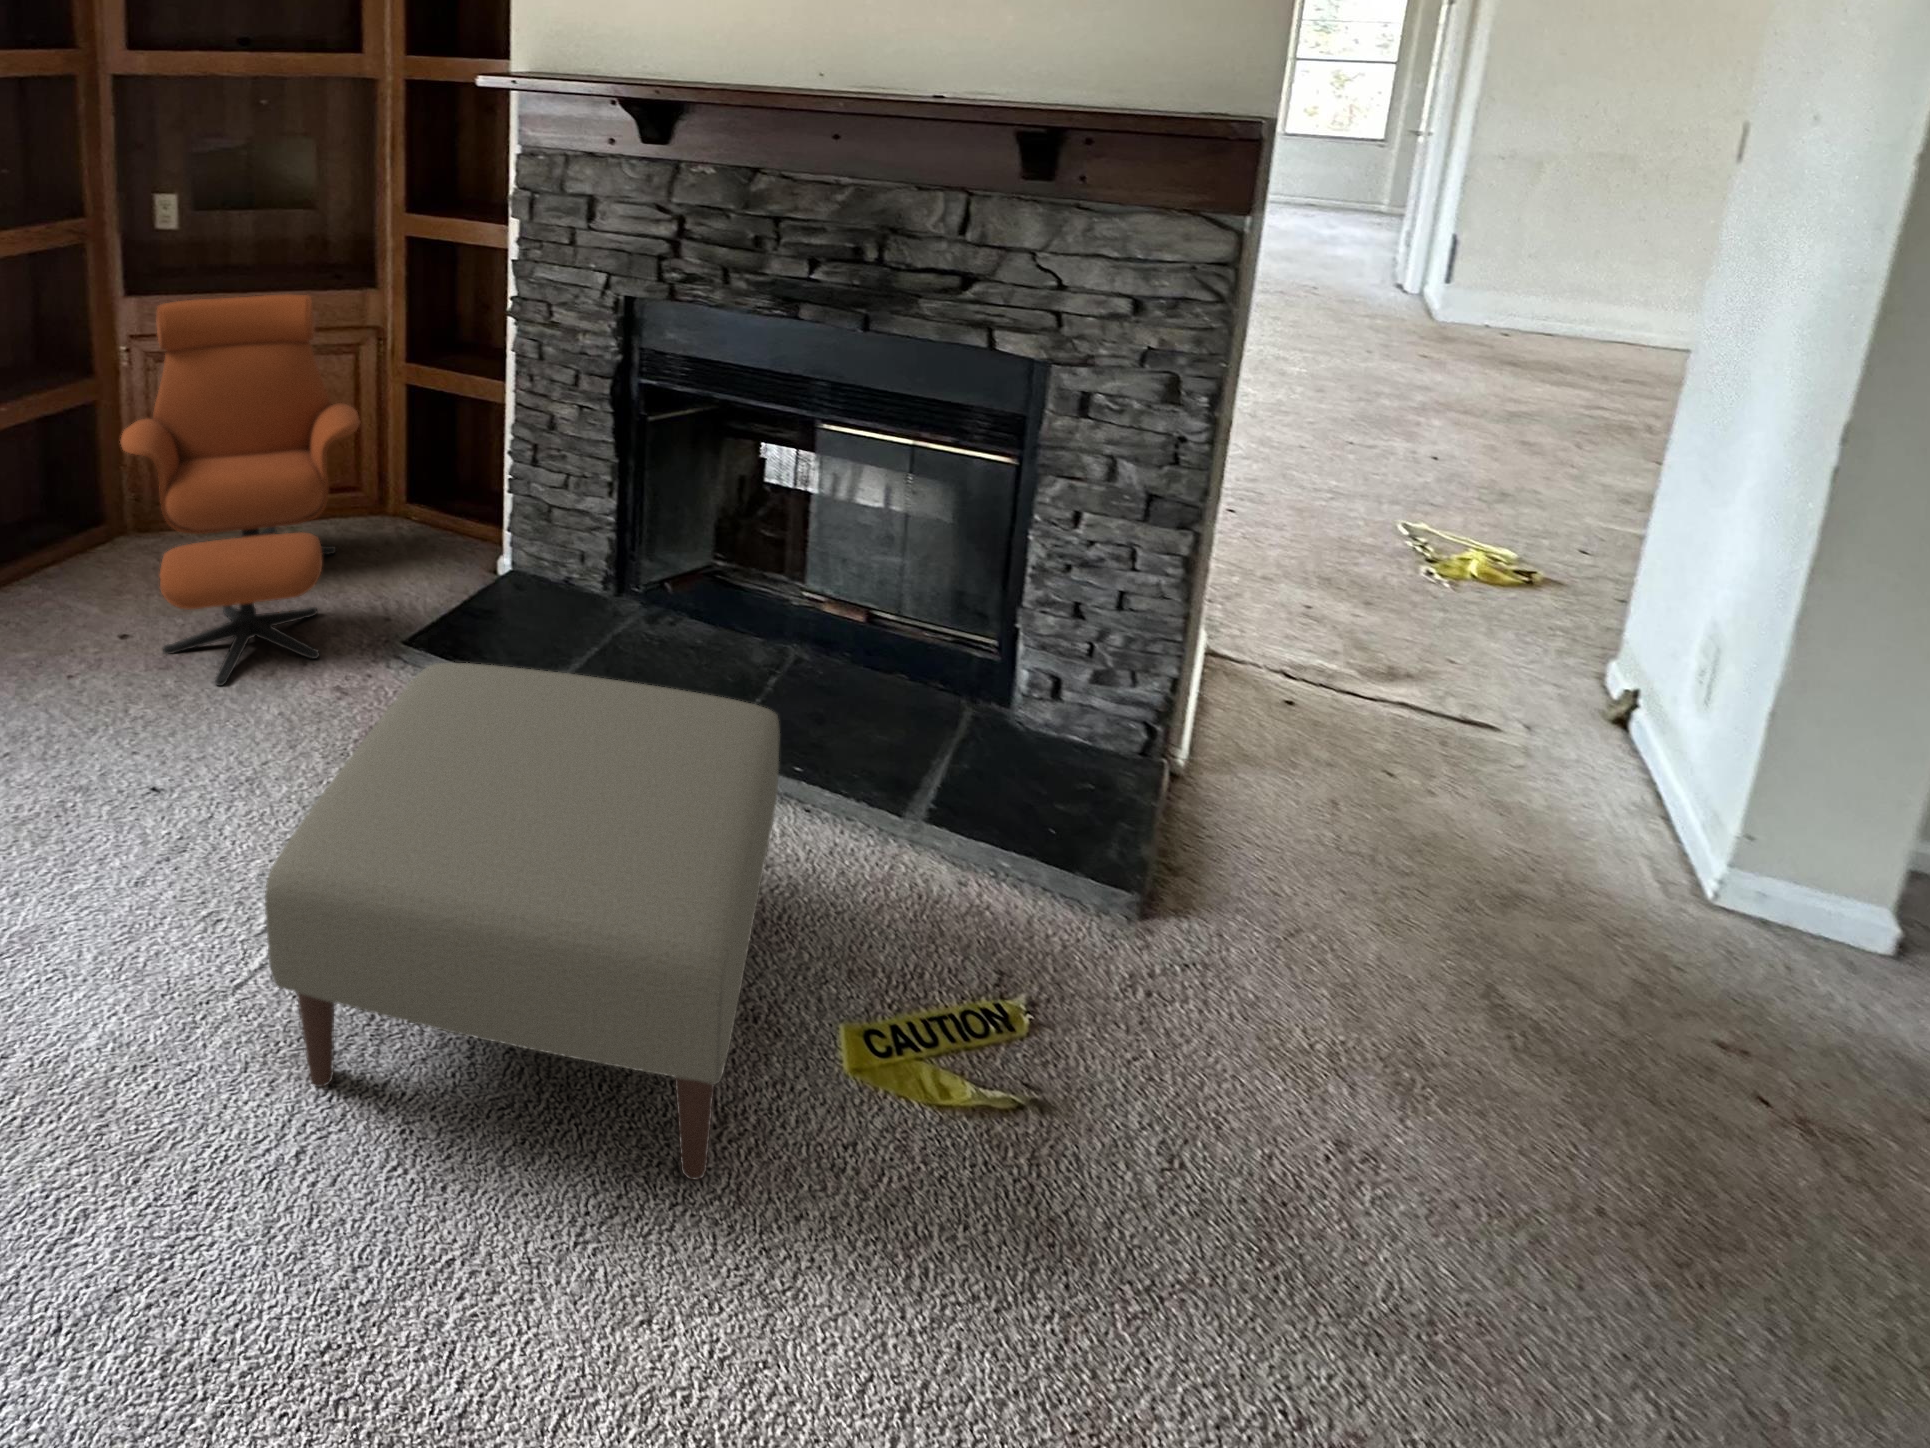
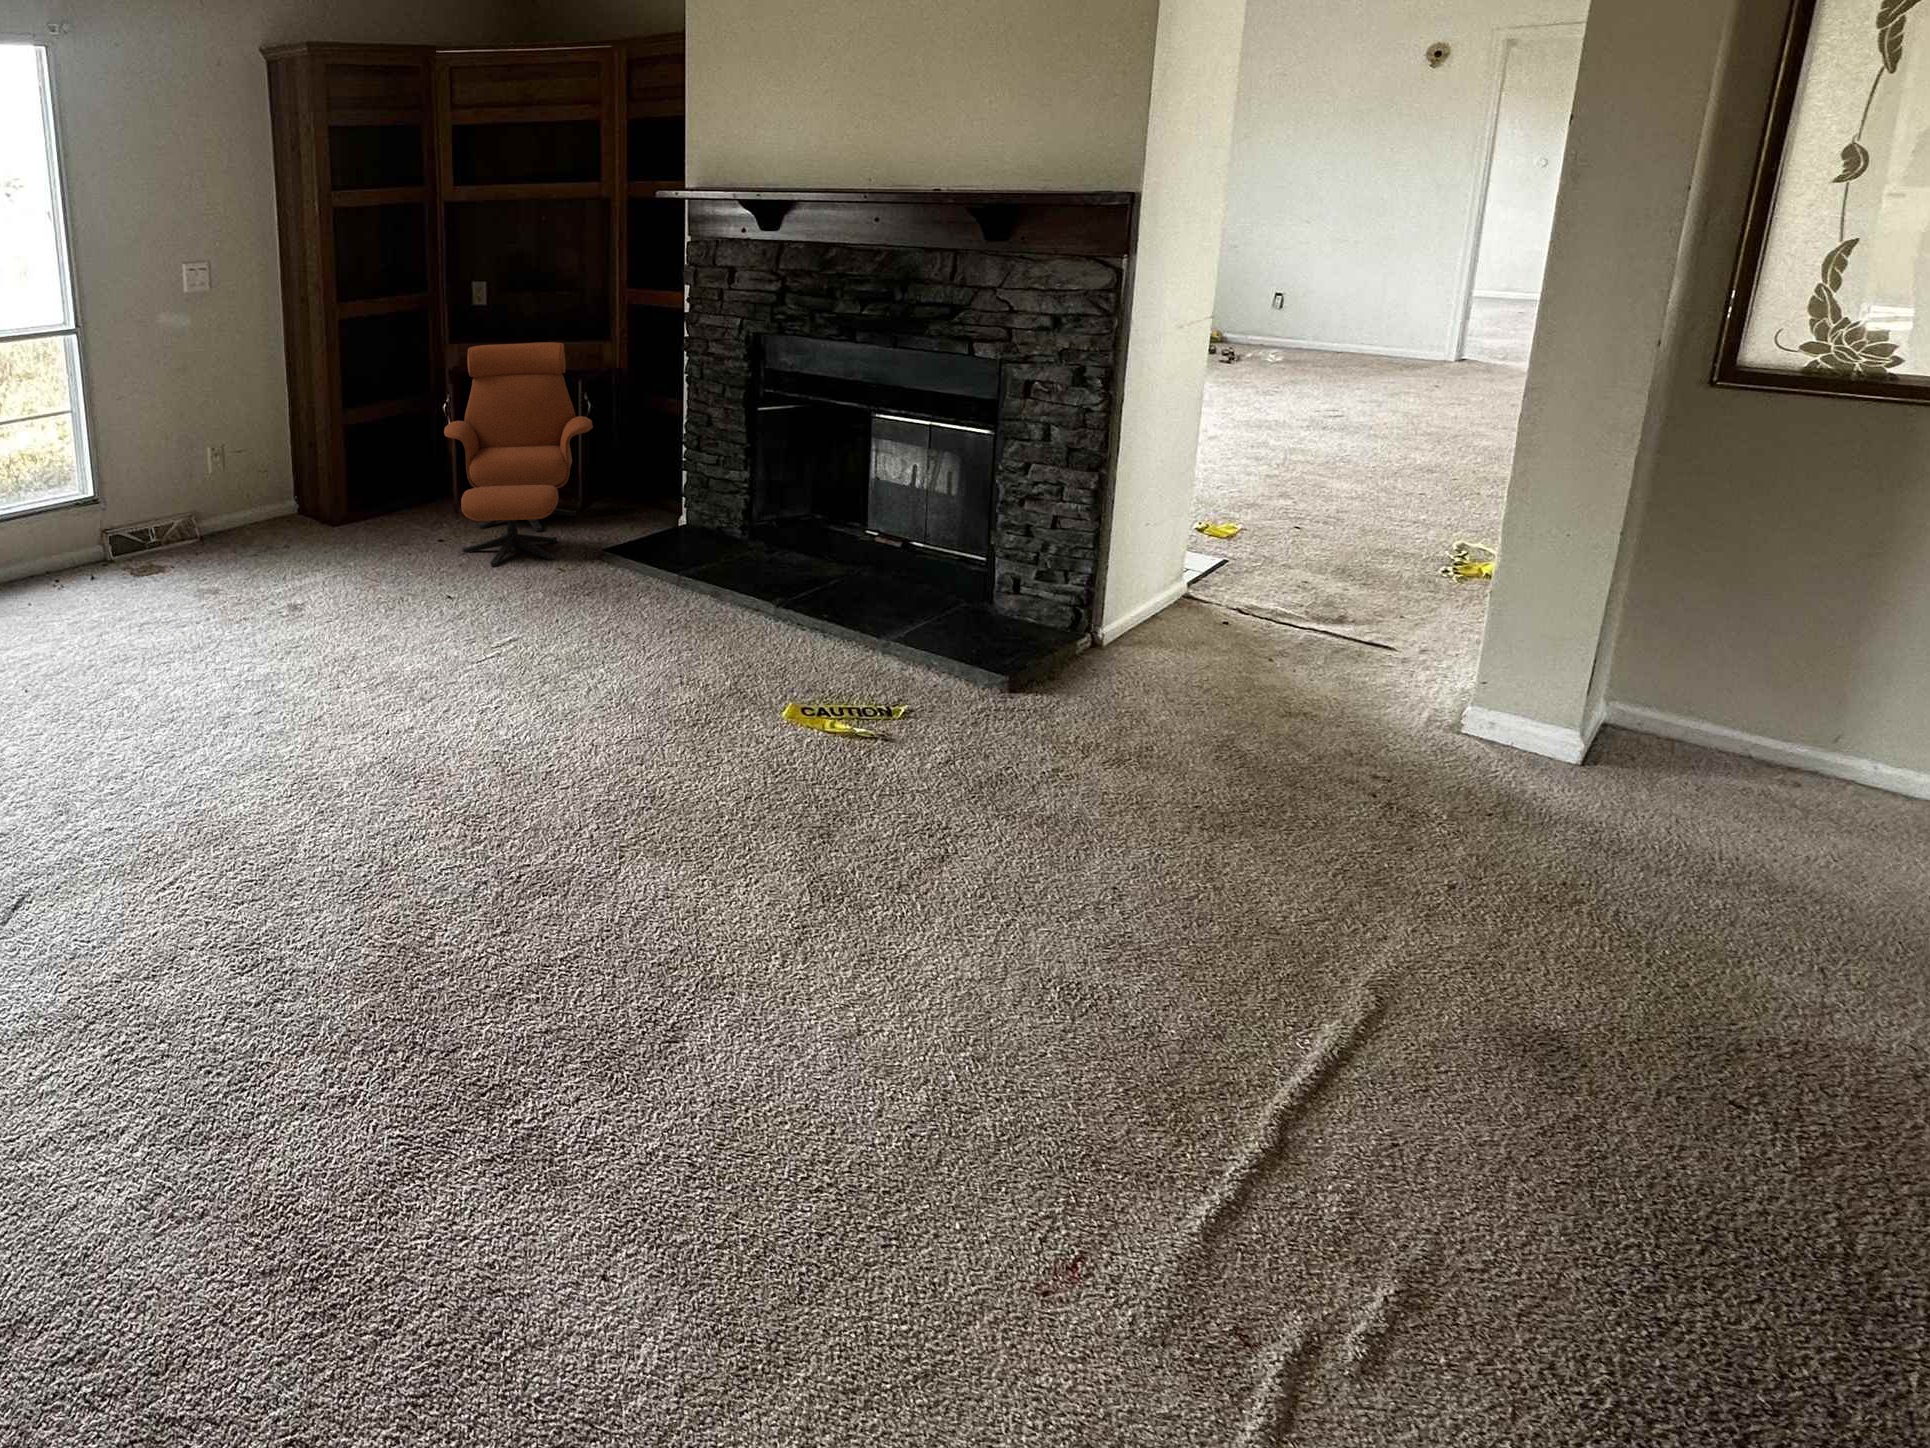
ottoman: present [265,663,779,1180] -> none [489,523,786,741]

